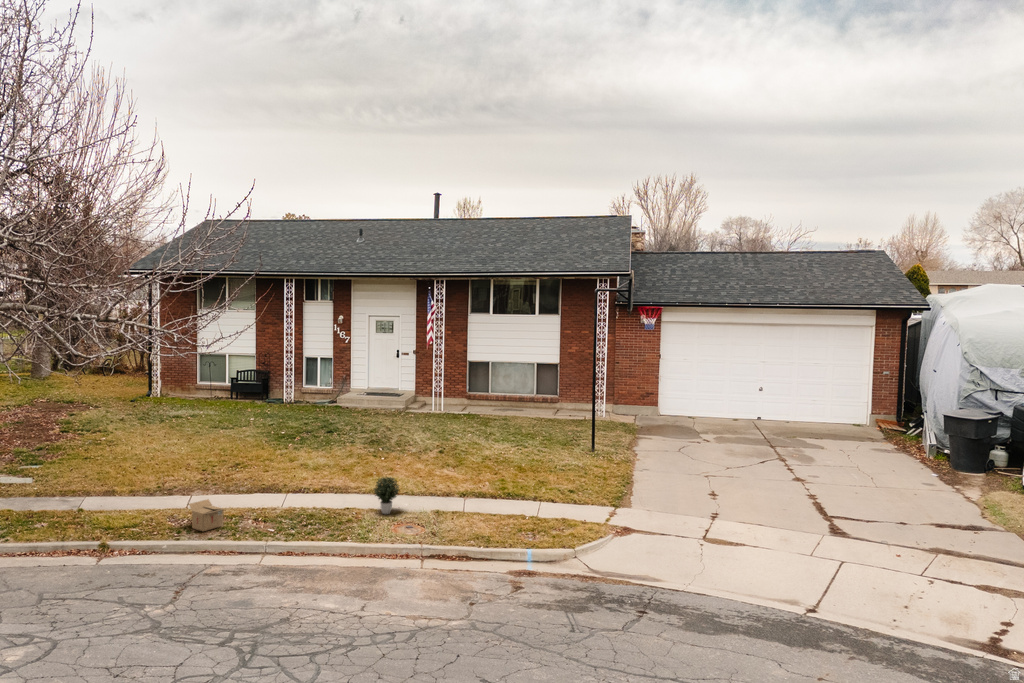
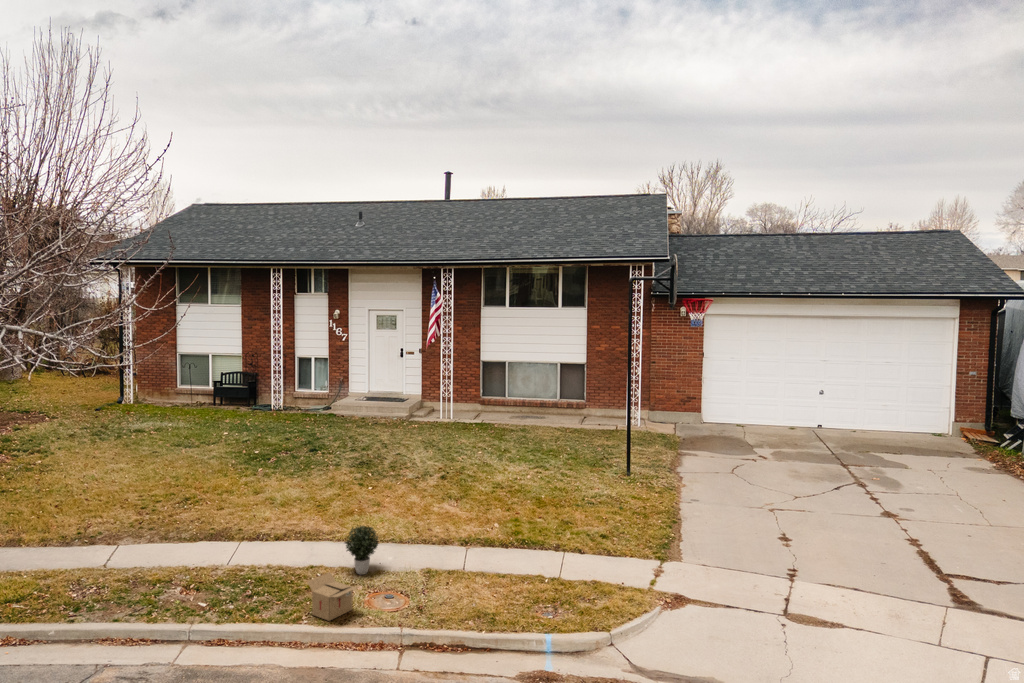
cardboard box: present [189,499,224,531] -> present [307,572,358,621]

